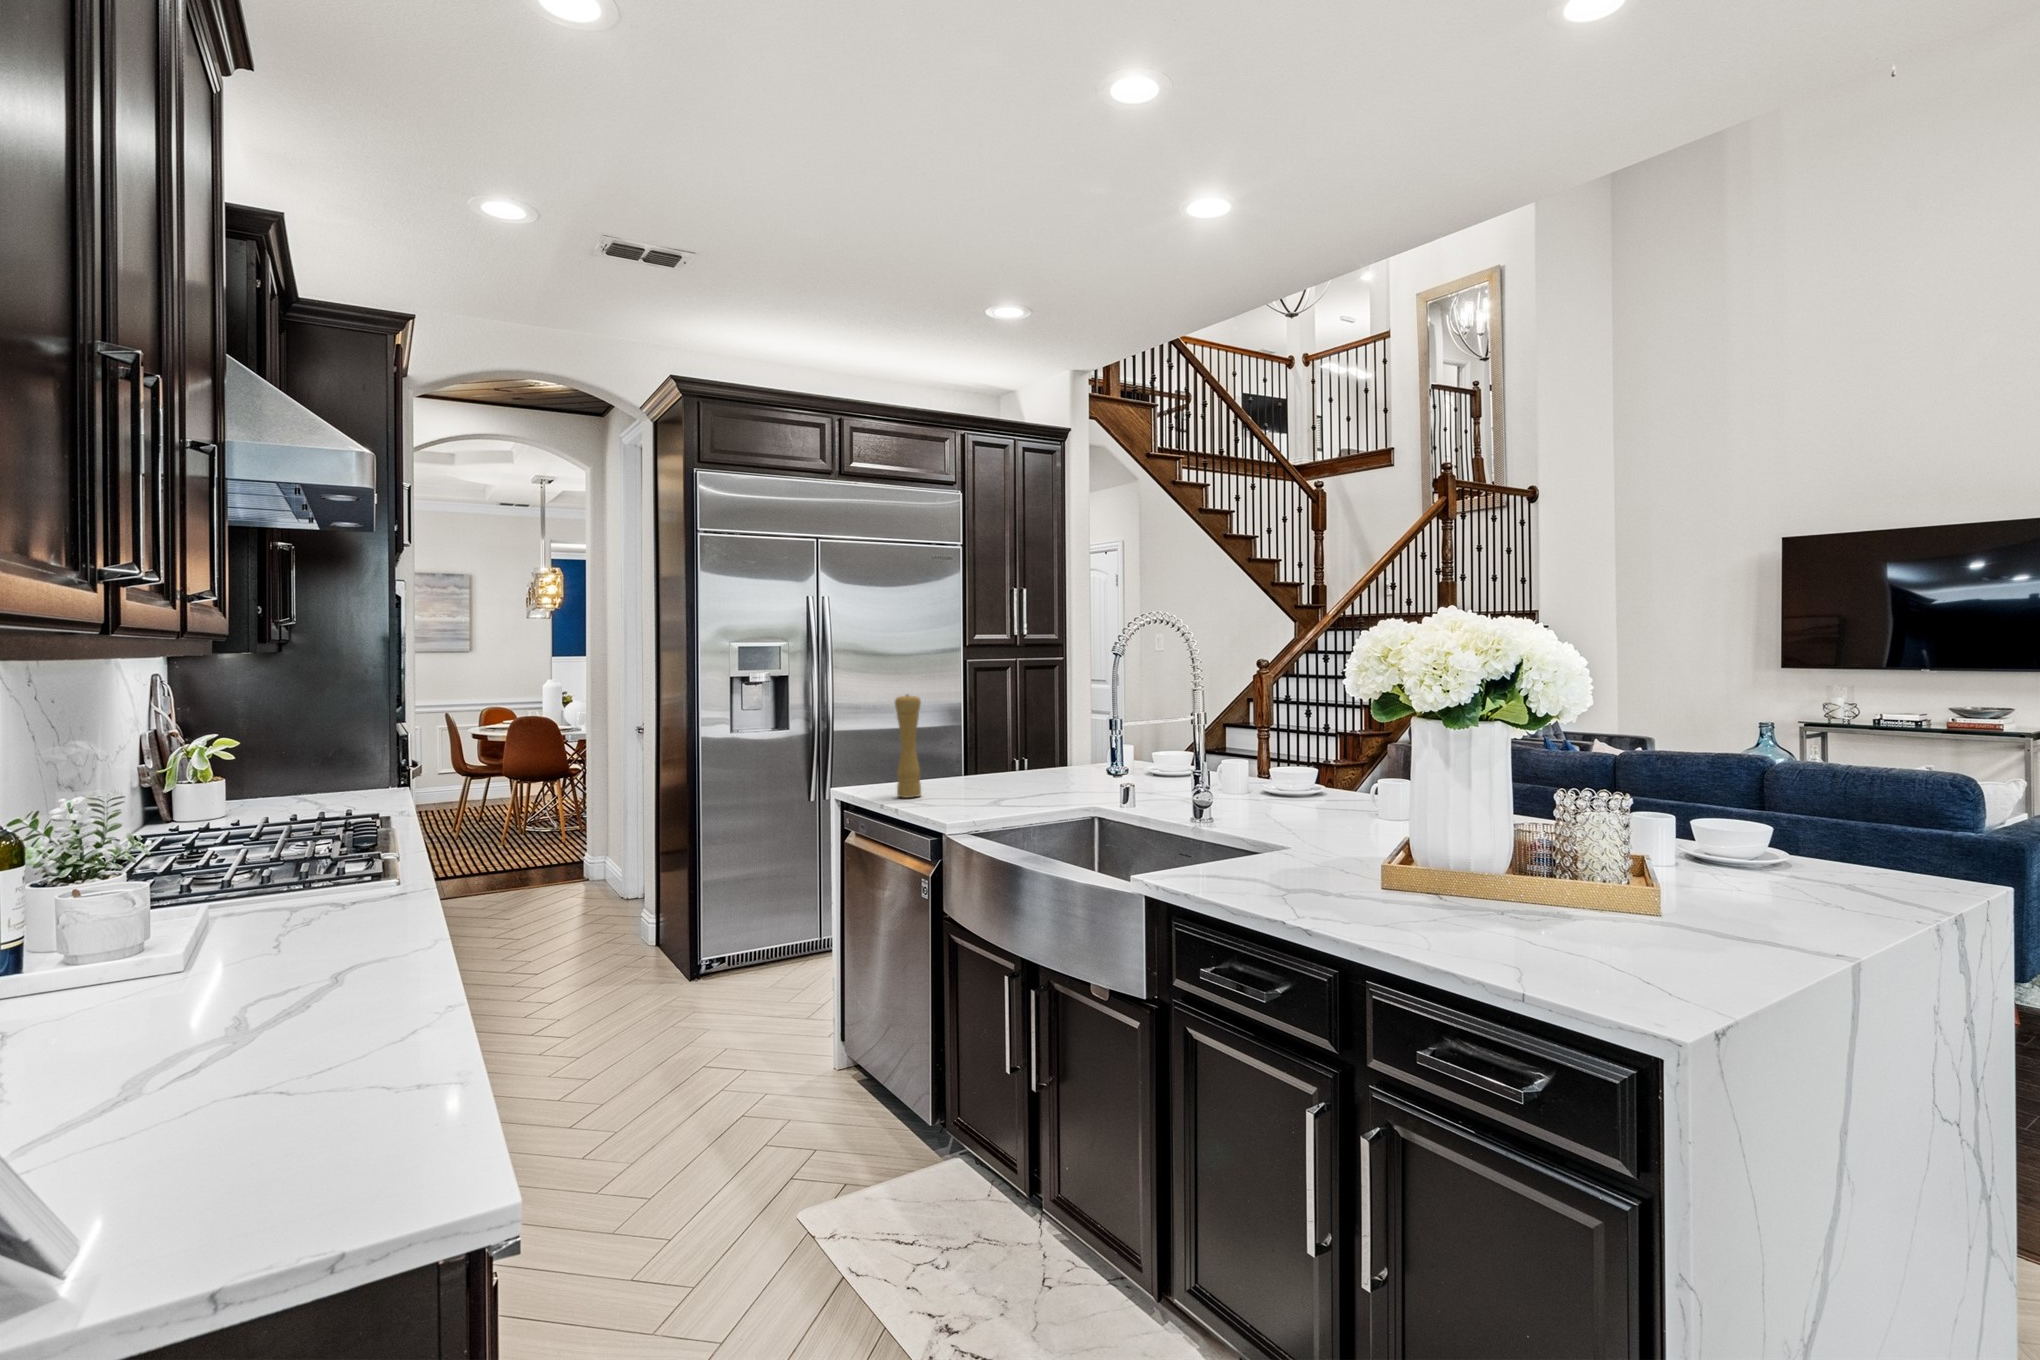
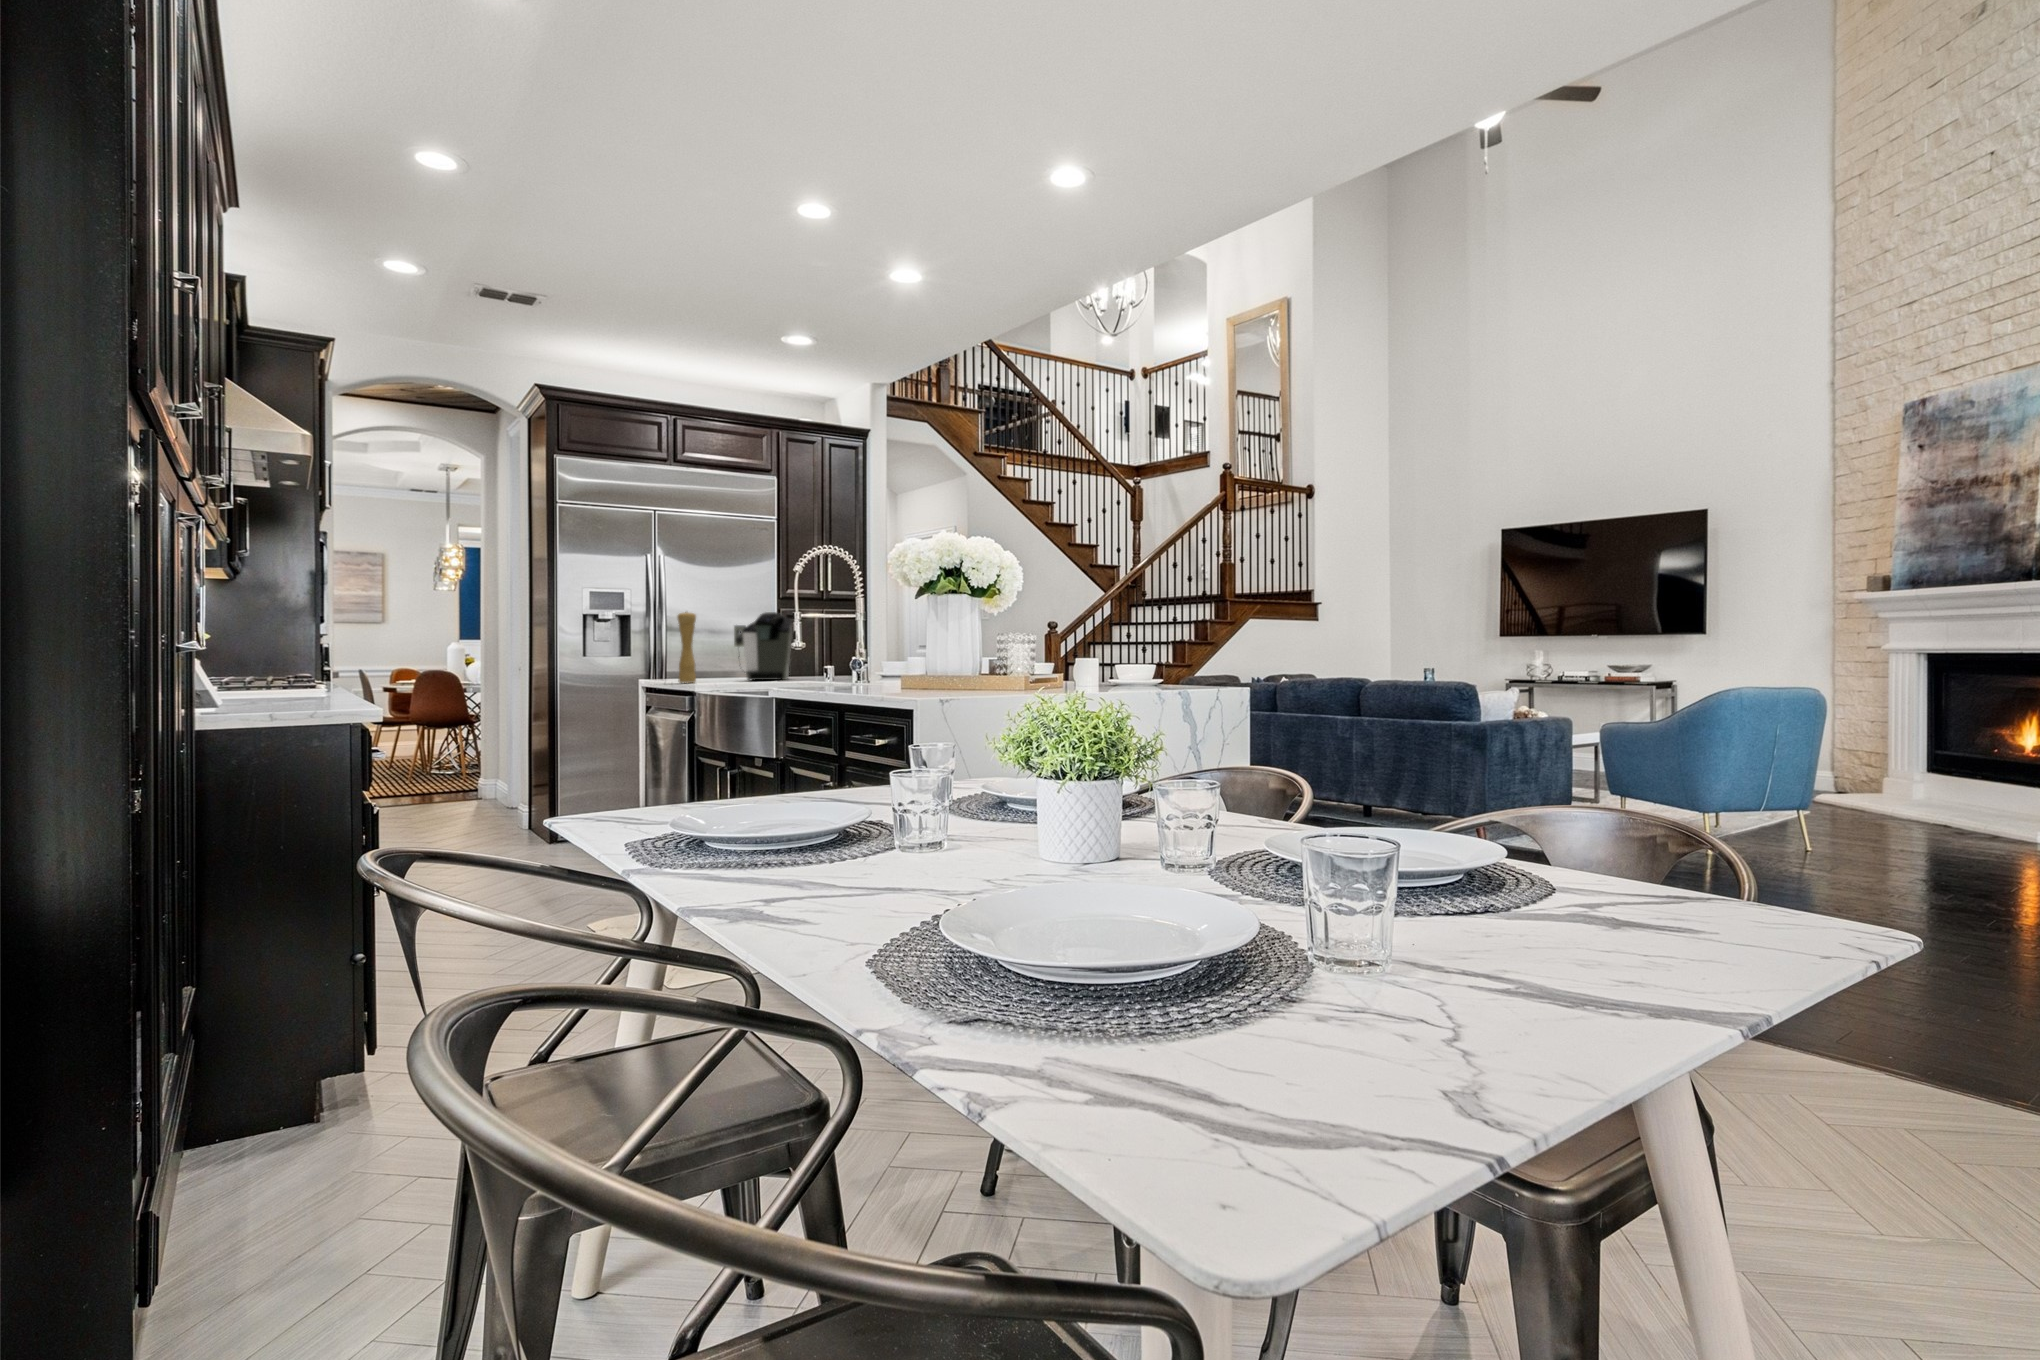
coffee maker: none [962,691,1052,793] -> present [734,612,792,680]

